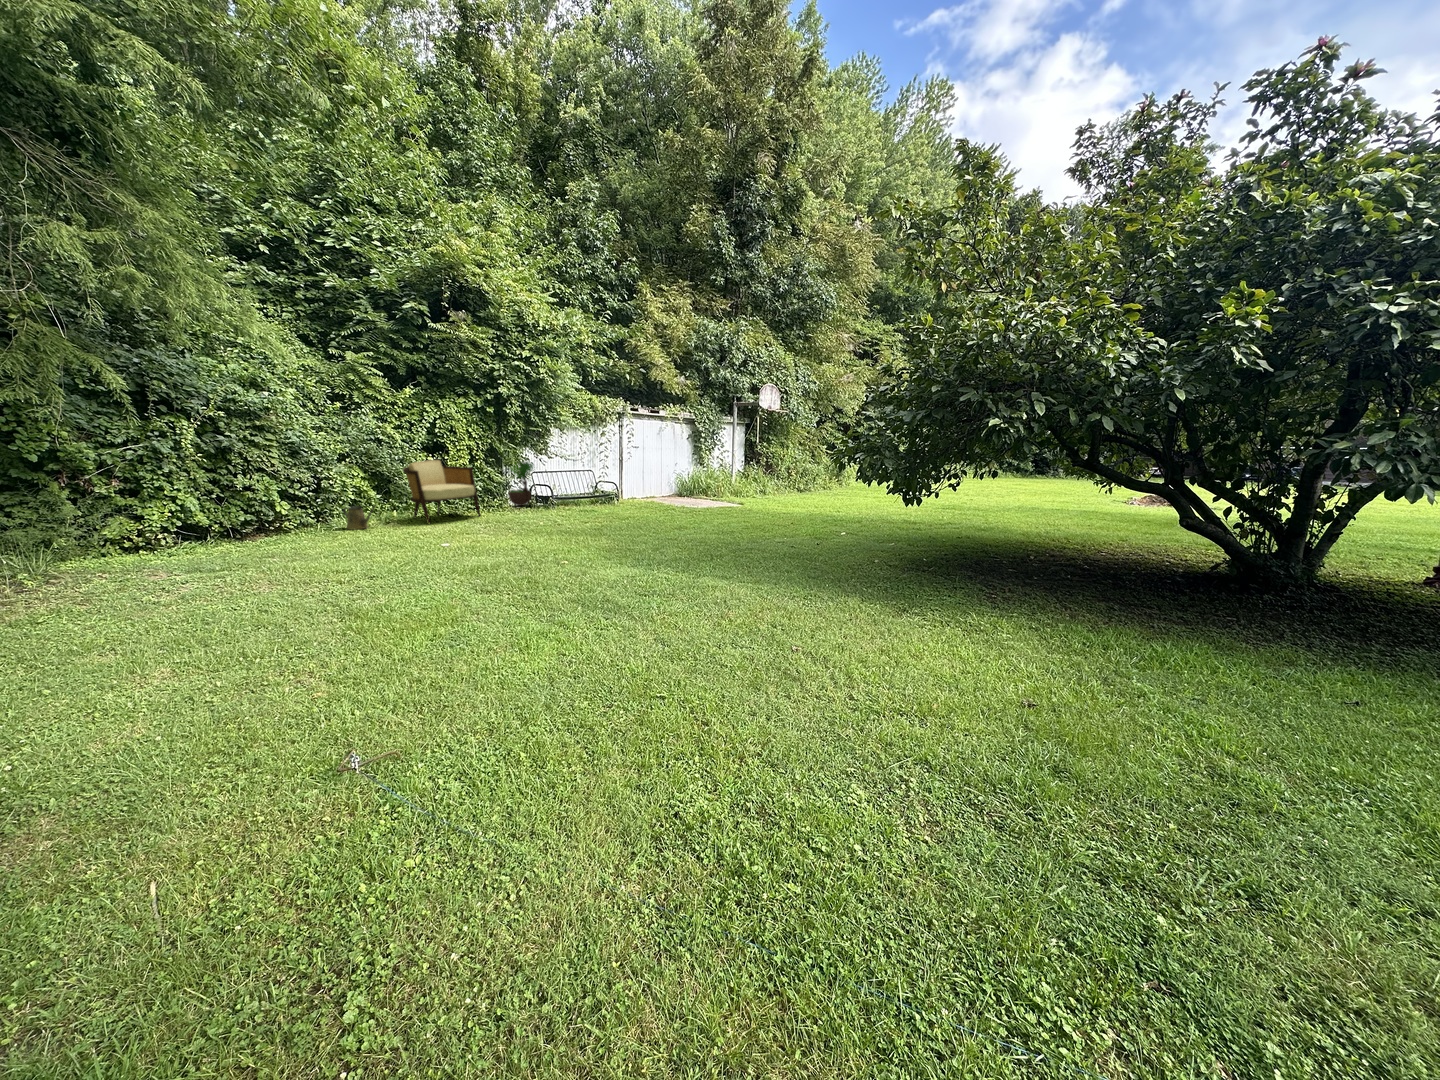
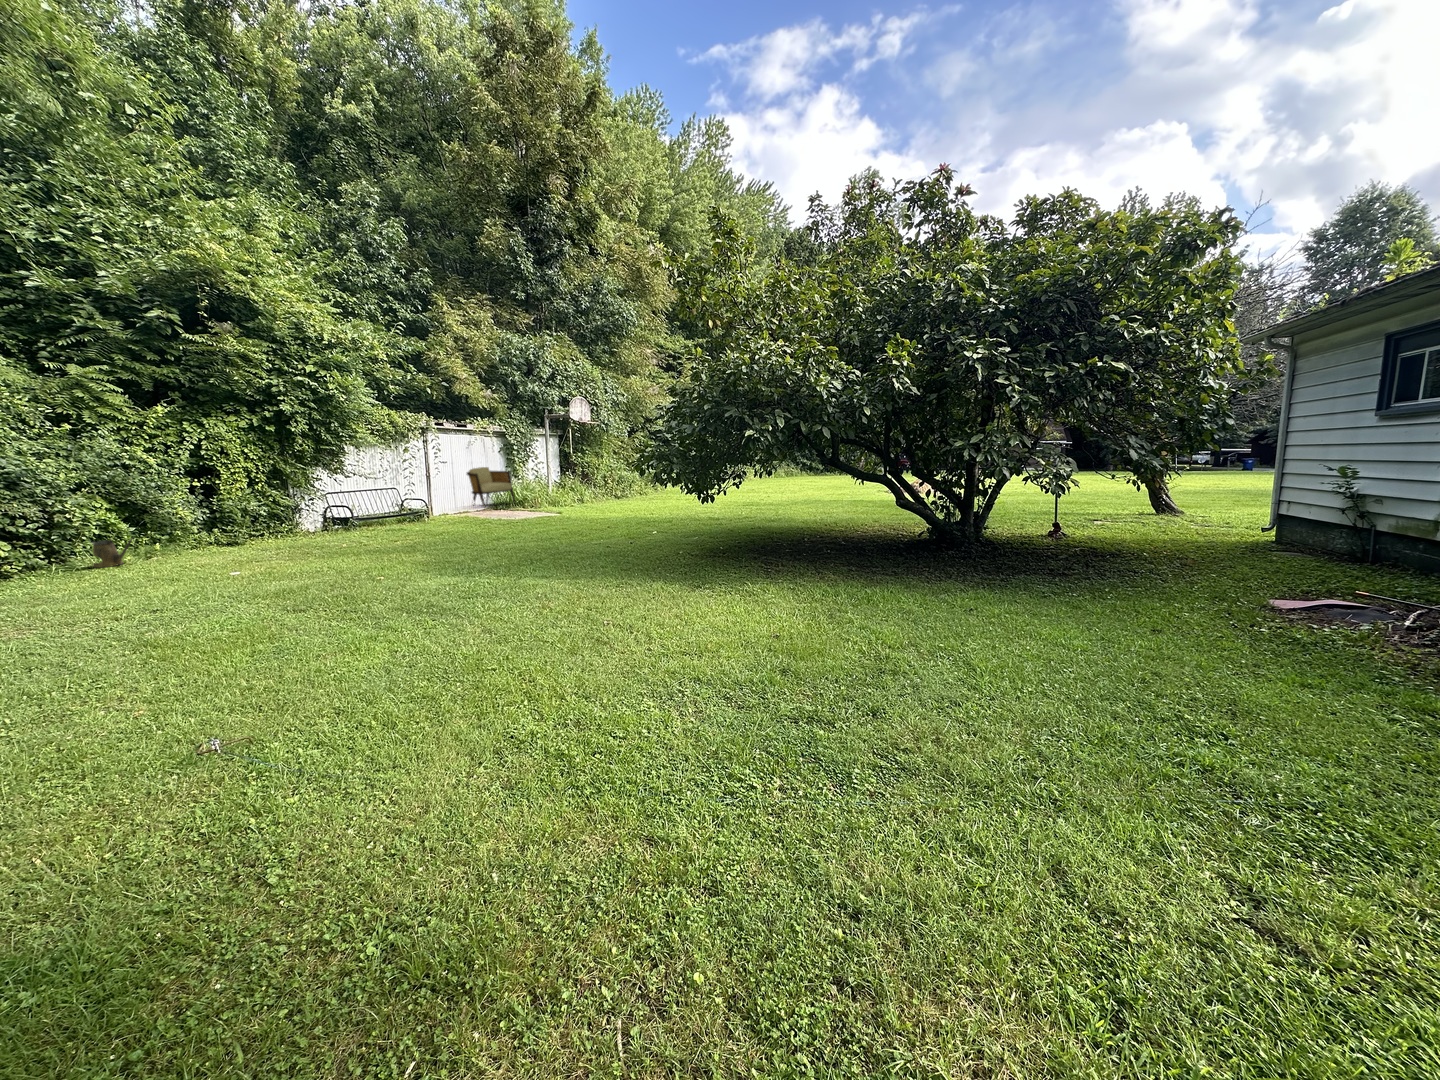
armchair: present [403,460,480,524] -> present [467,467,515,507]
potted tree: present [509,461,533,506] -> none [299,476,333,529]

